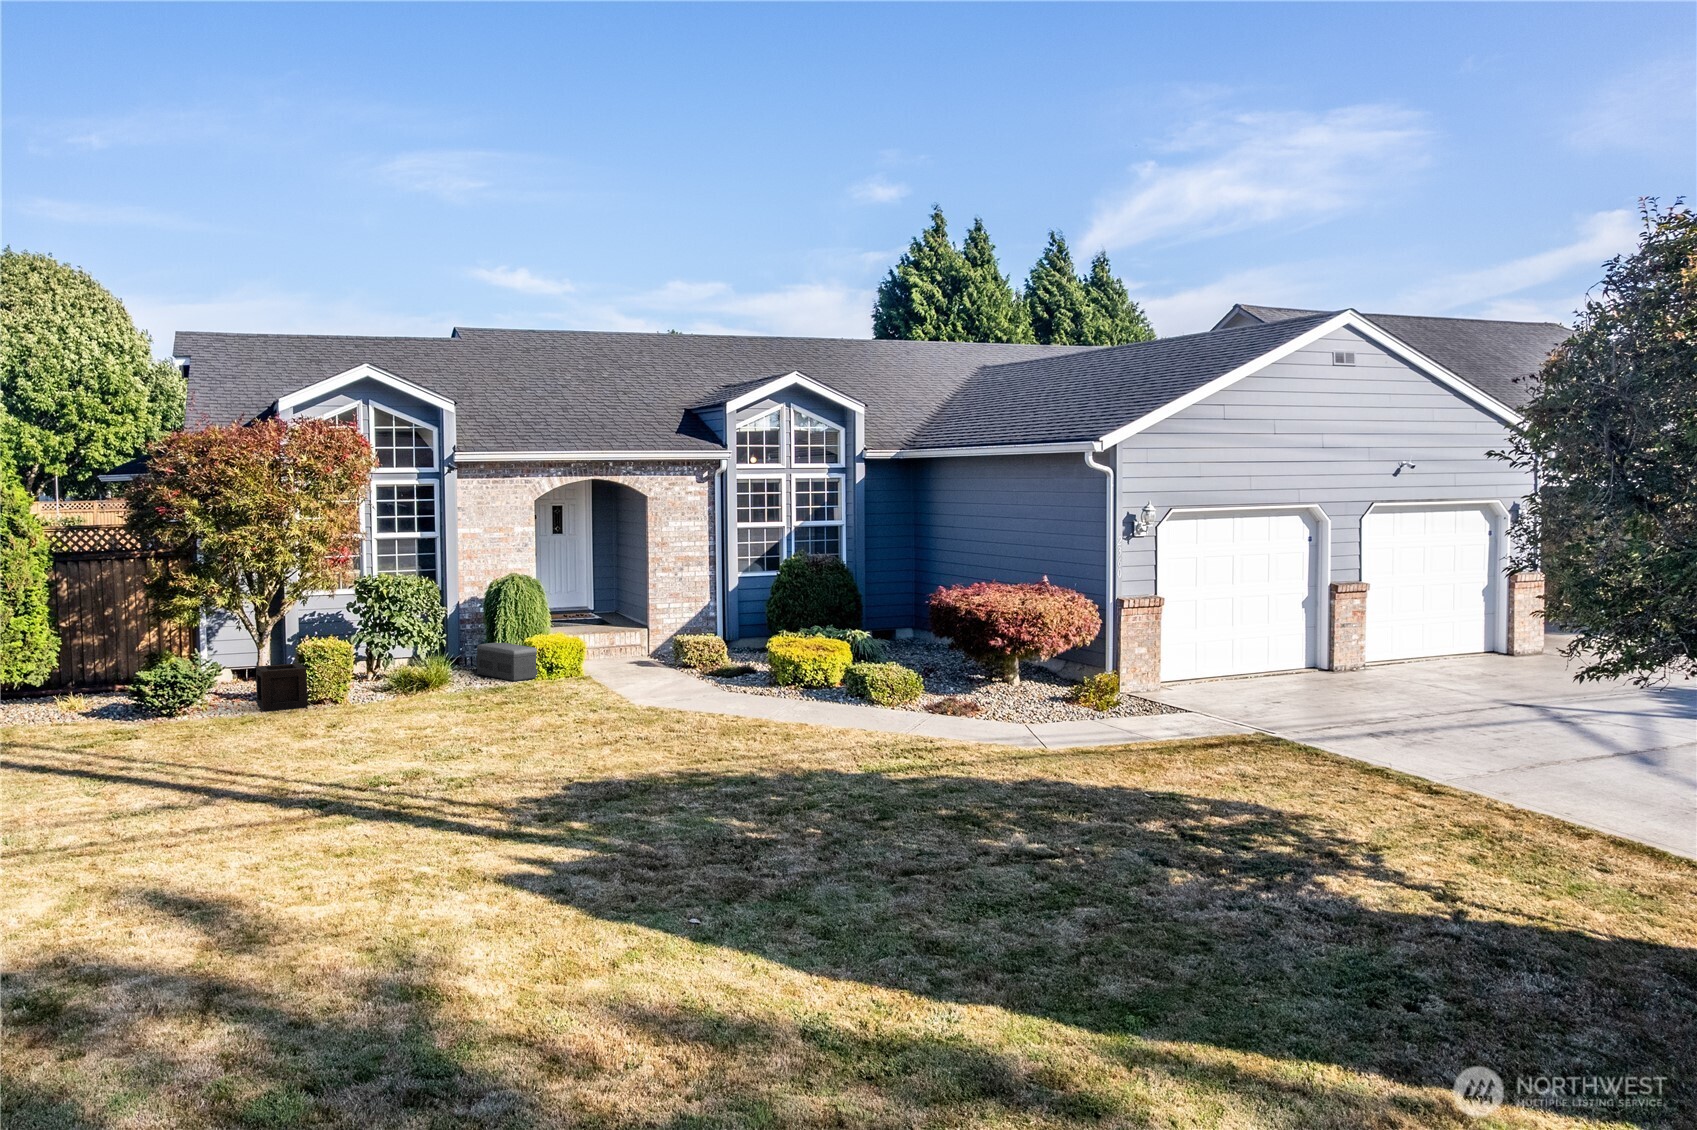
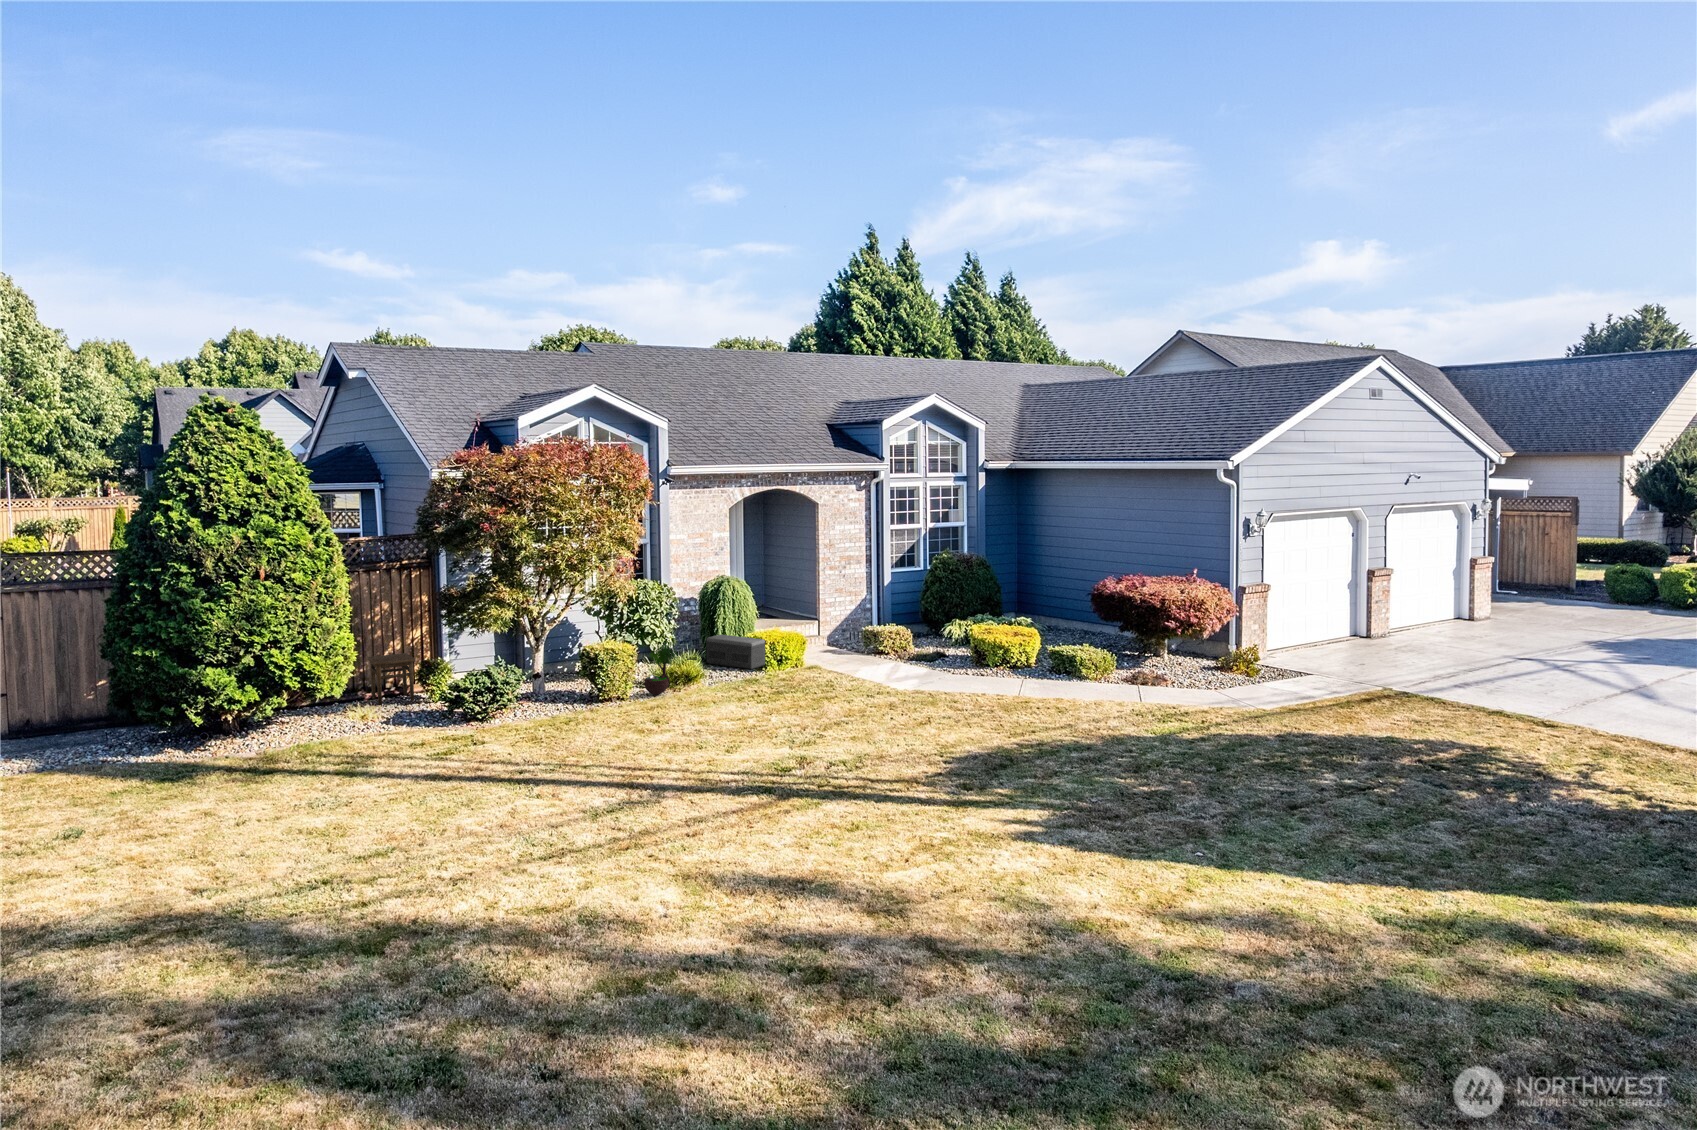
potted tree: none [348,640,386,702] -> present [644,645,677,695]
side table: none [56,647,111,701] -> present [367,653,416,705]
wooden crate: present [256,663,307,712] -> none [569,663,619,708]

